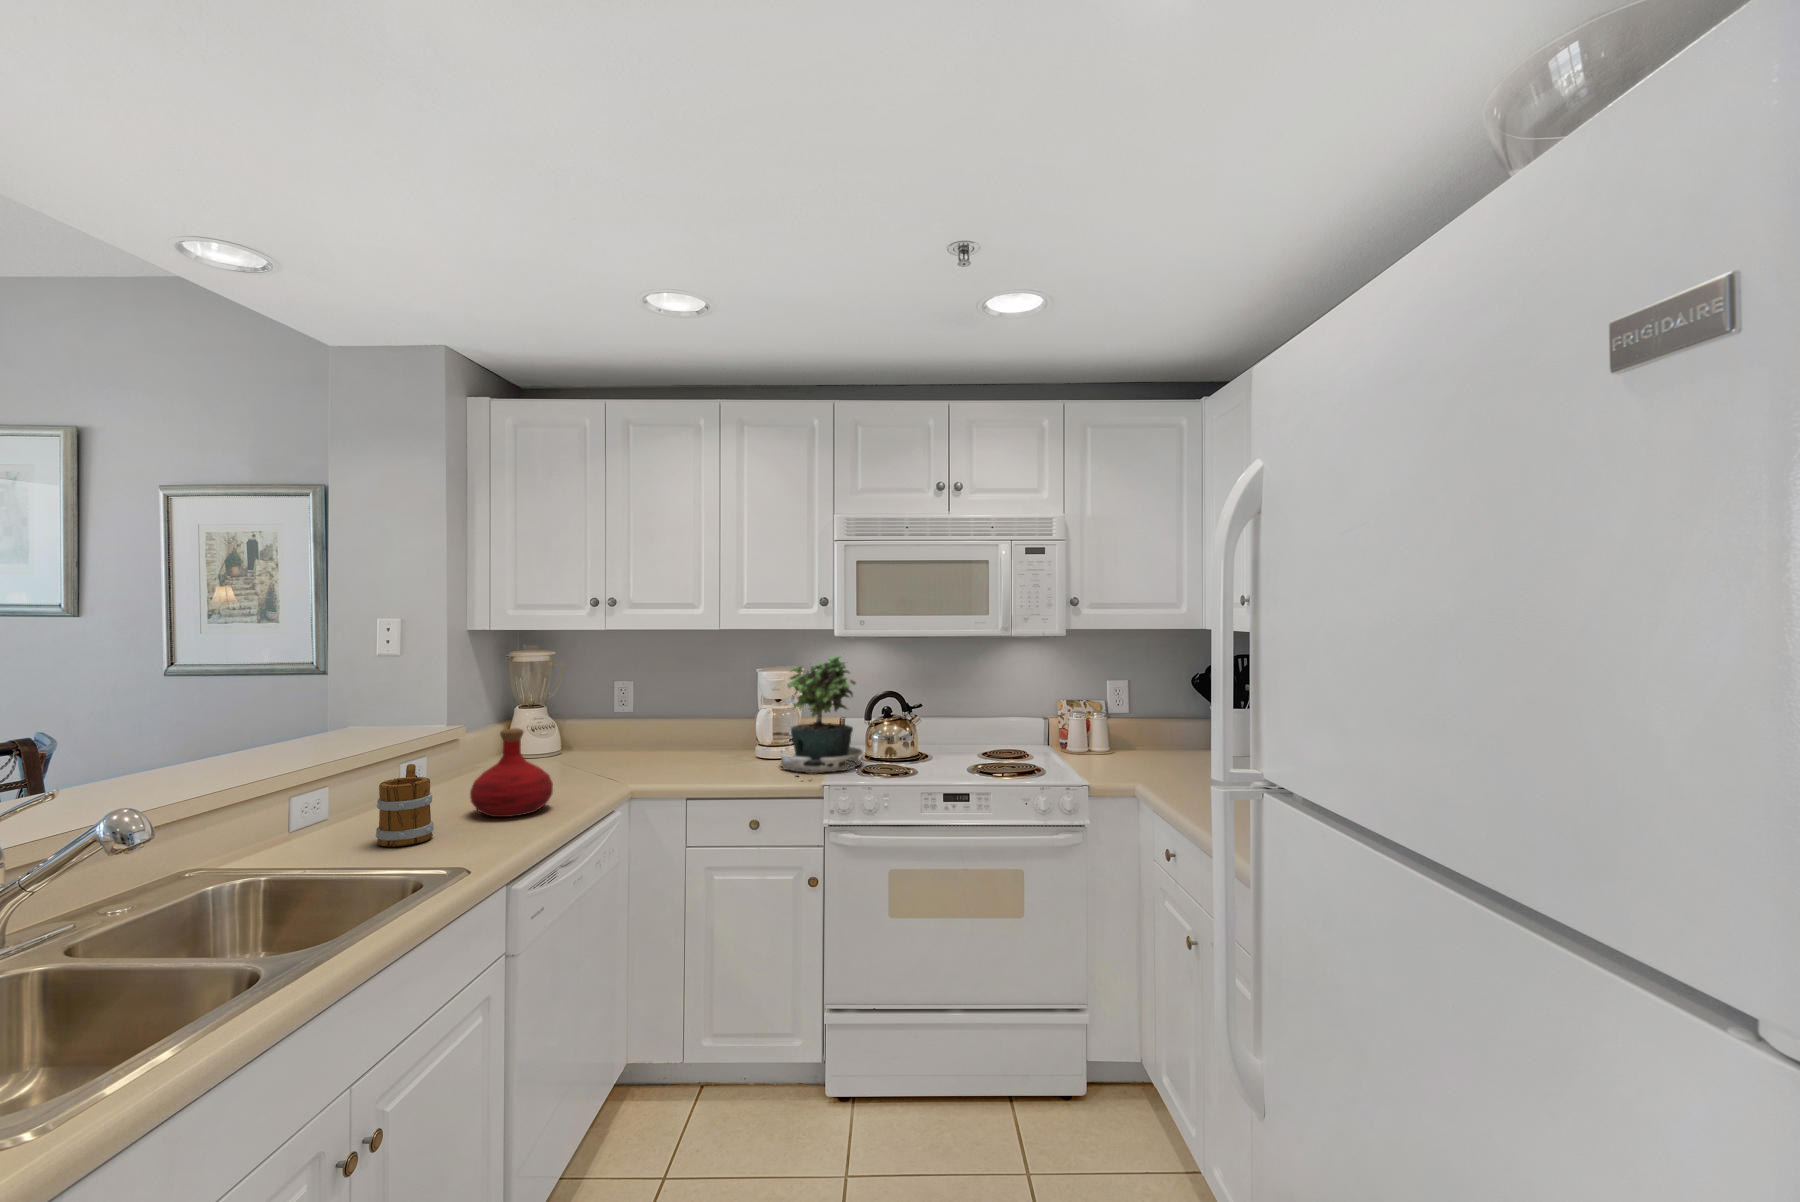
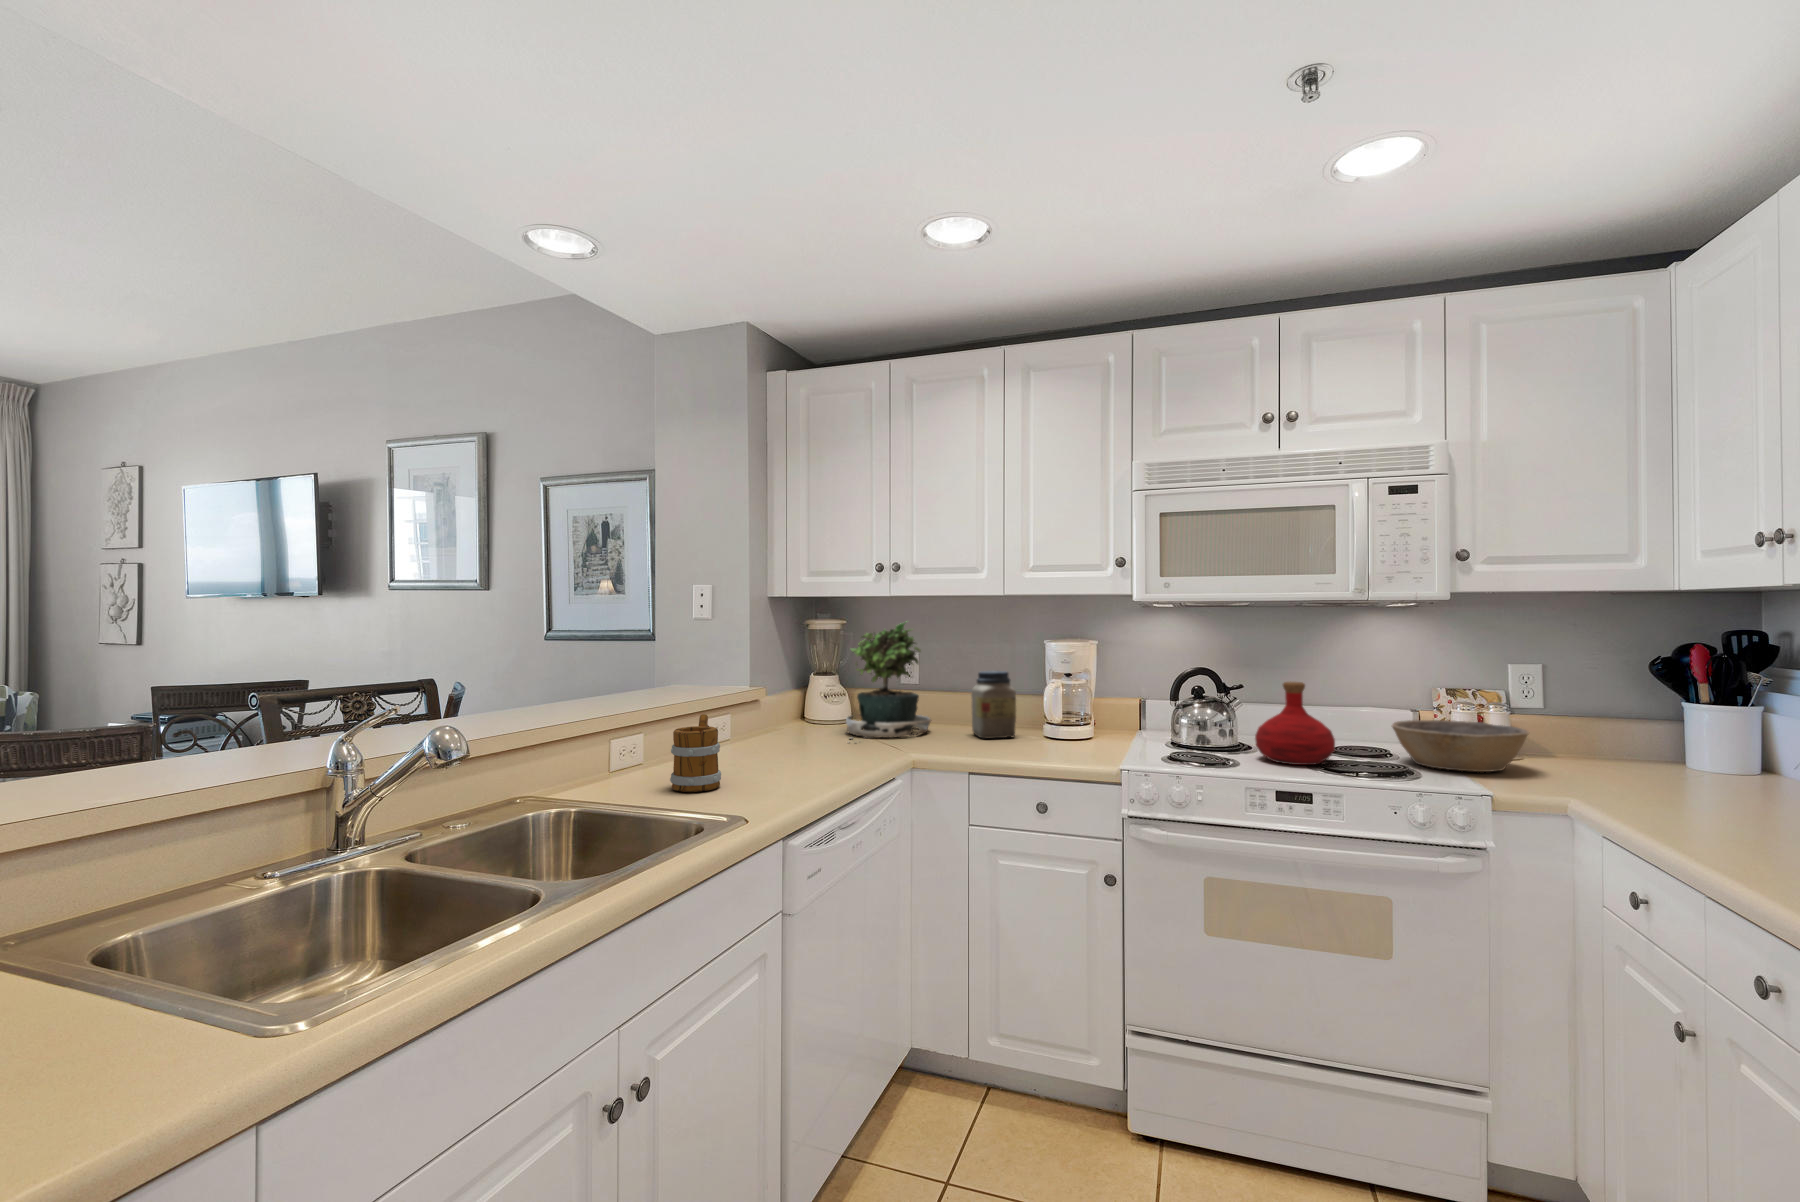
potted plant: present [779,654,863,776] -> present [846,623,931,739]
jar: none [682,698,726,763] -> present [971,671,1016,739]
bowl: none [1028,726,1119,767] -> present [1392,720,1529,772]
bottle: present [470,728,553,817] -> present [1255,682,1335,765]

